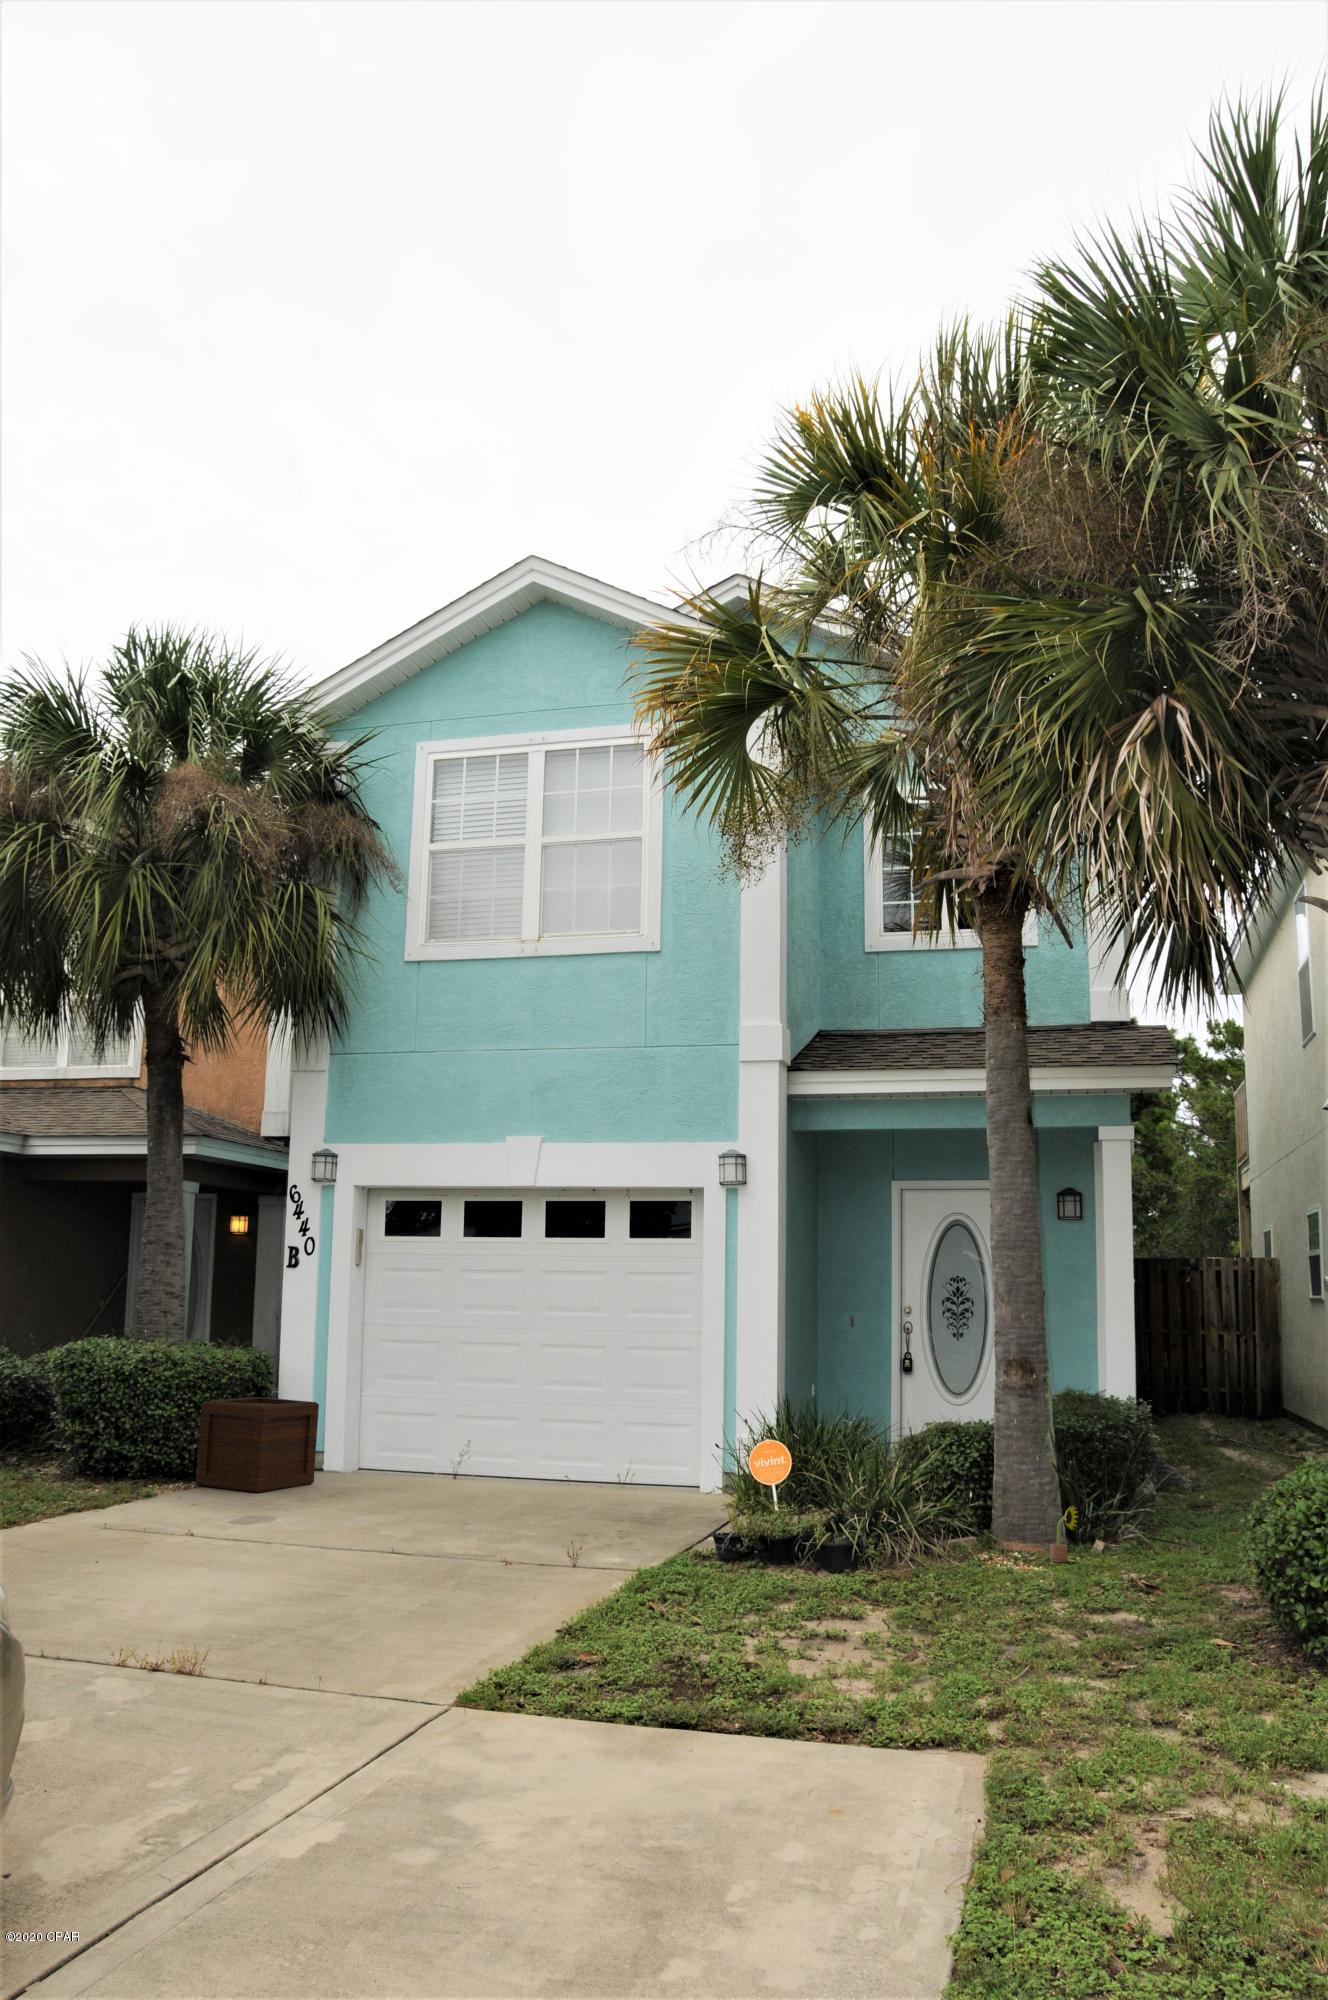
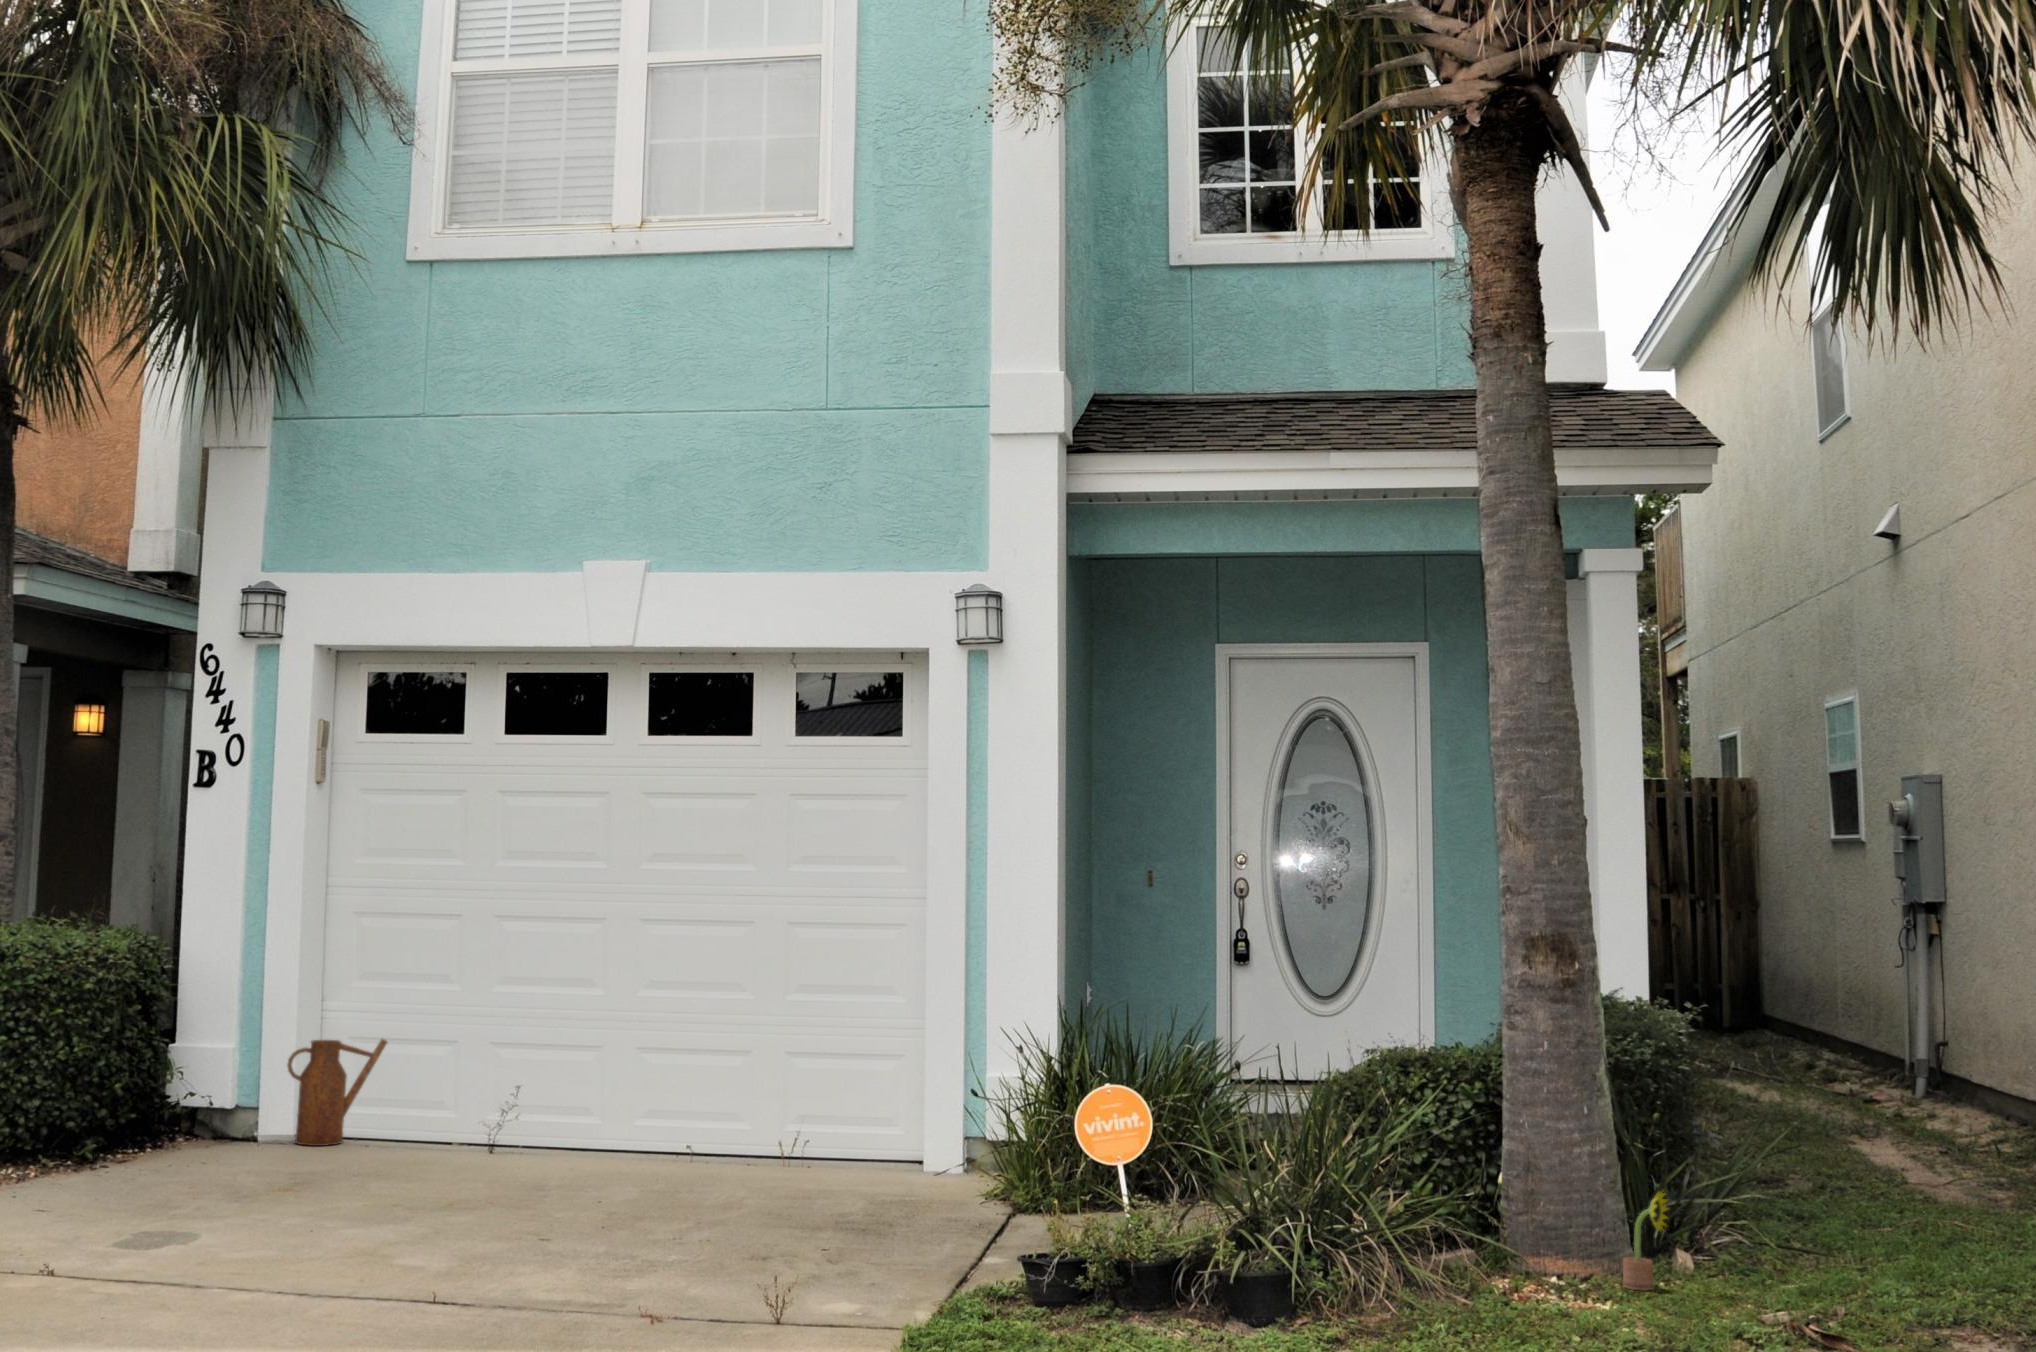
wooden crate: present [196,1397,319,1493] -> none [37,1011,259,1183]
watering can: none [338,1415,396,1476] -> present [287,1039,387,1146]

